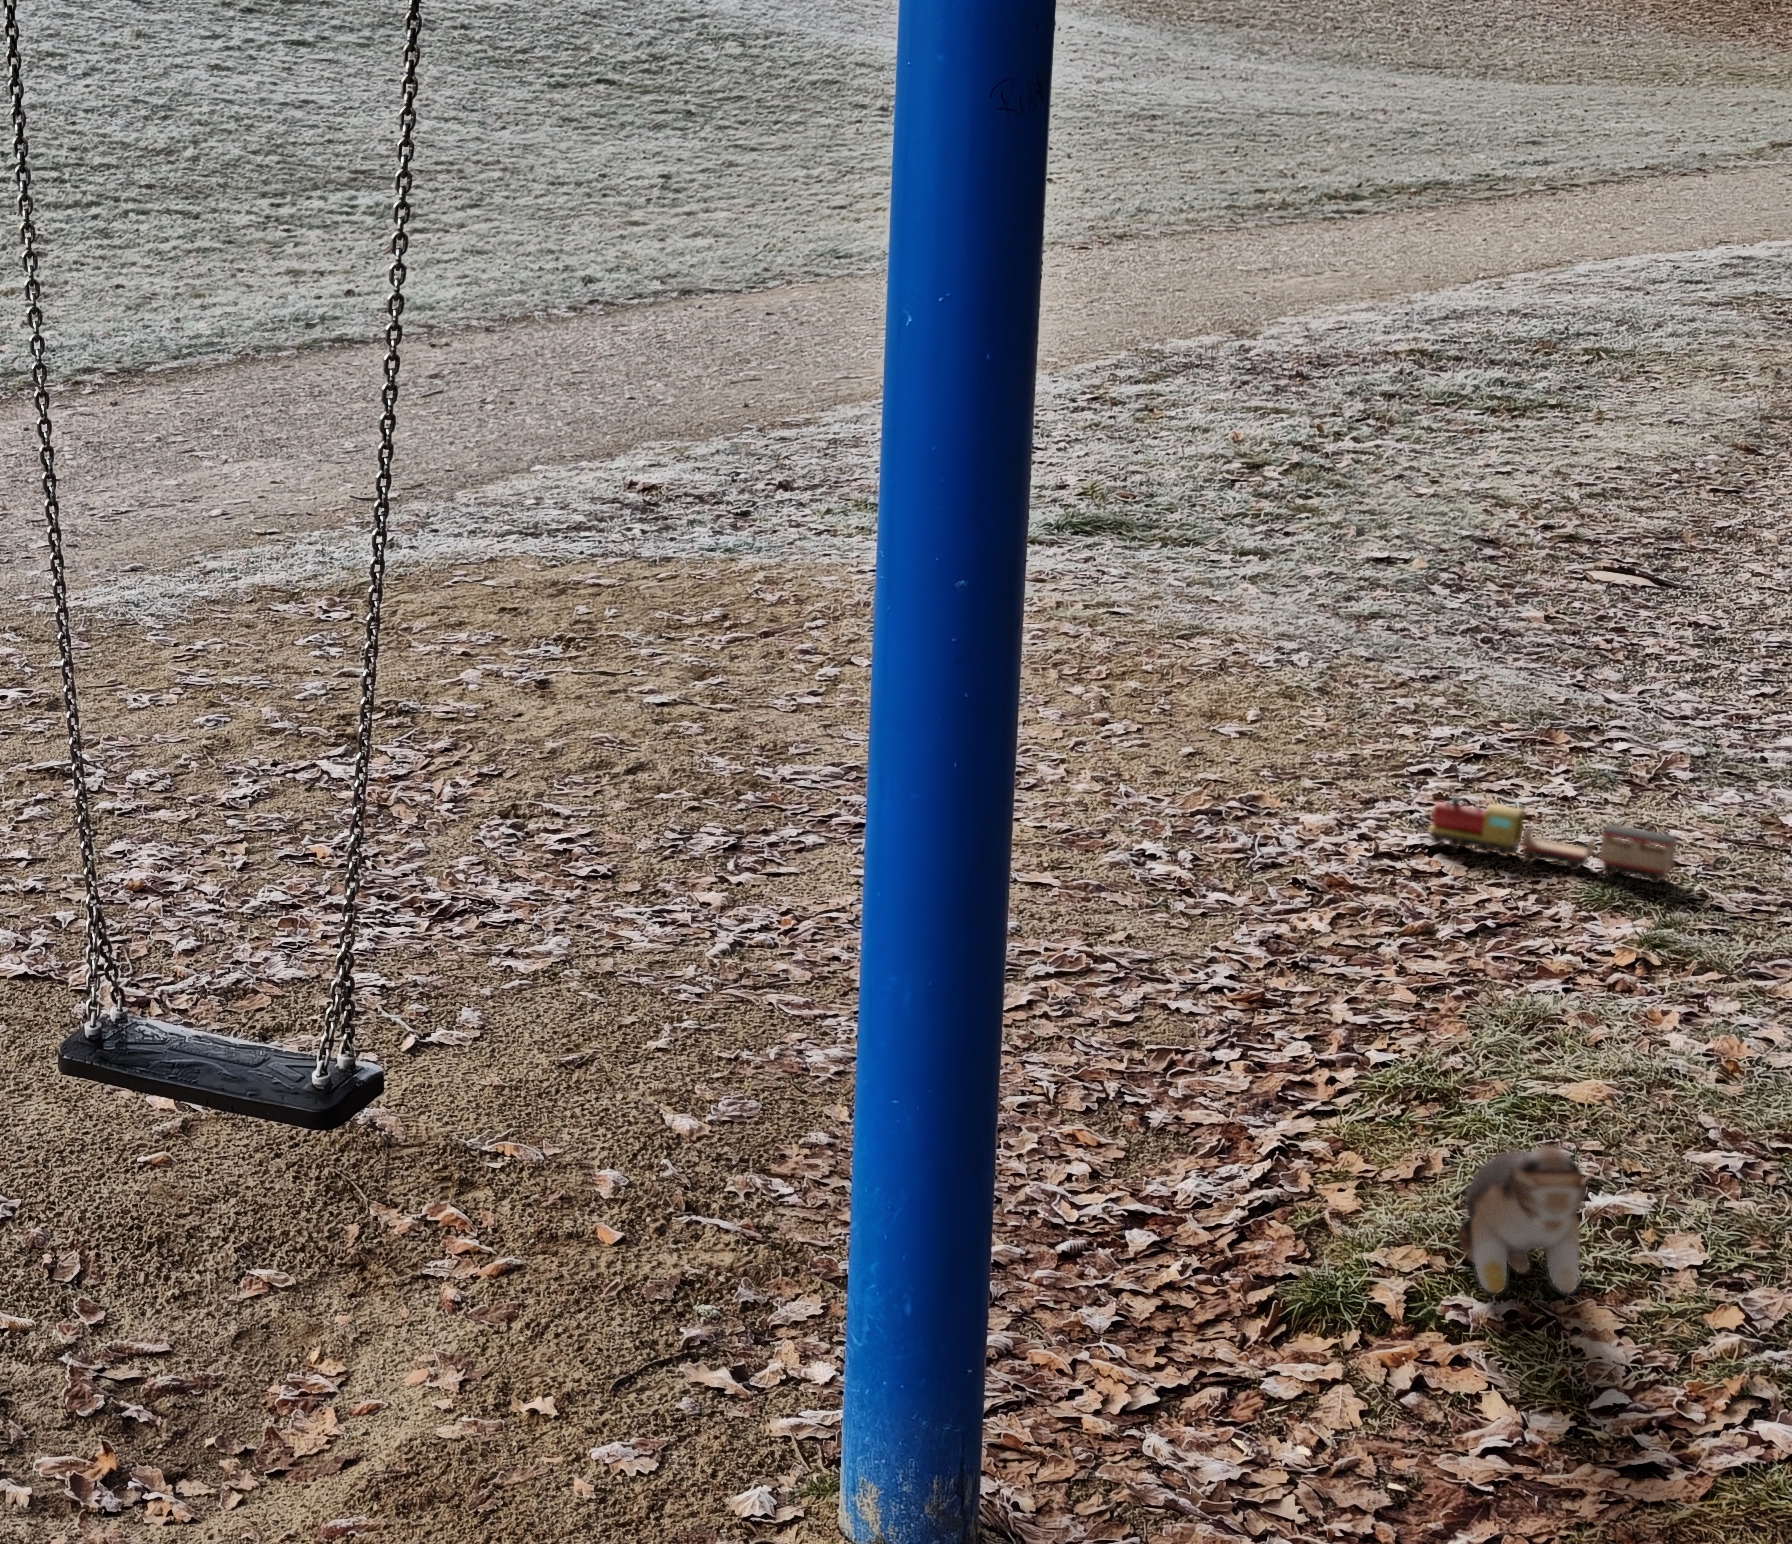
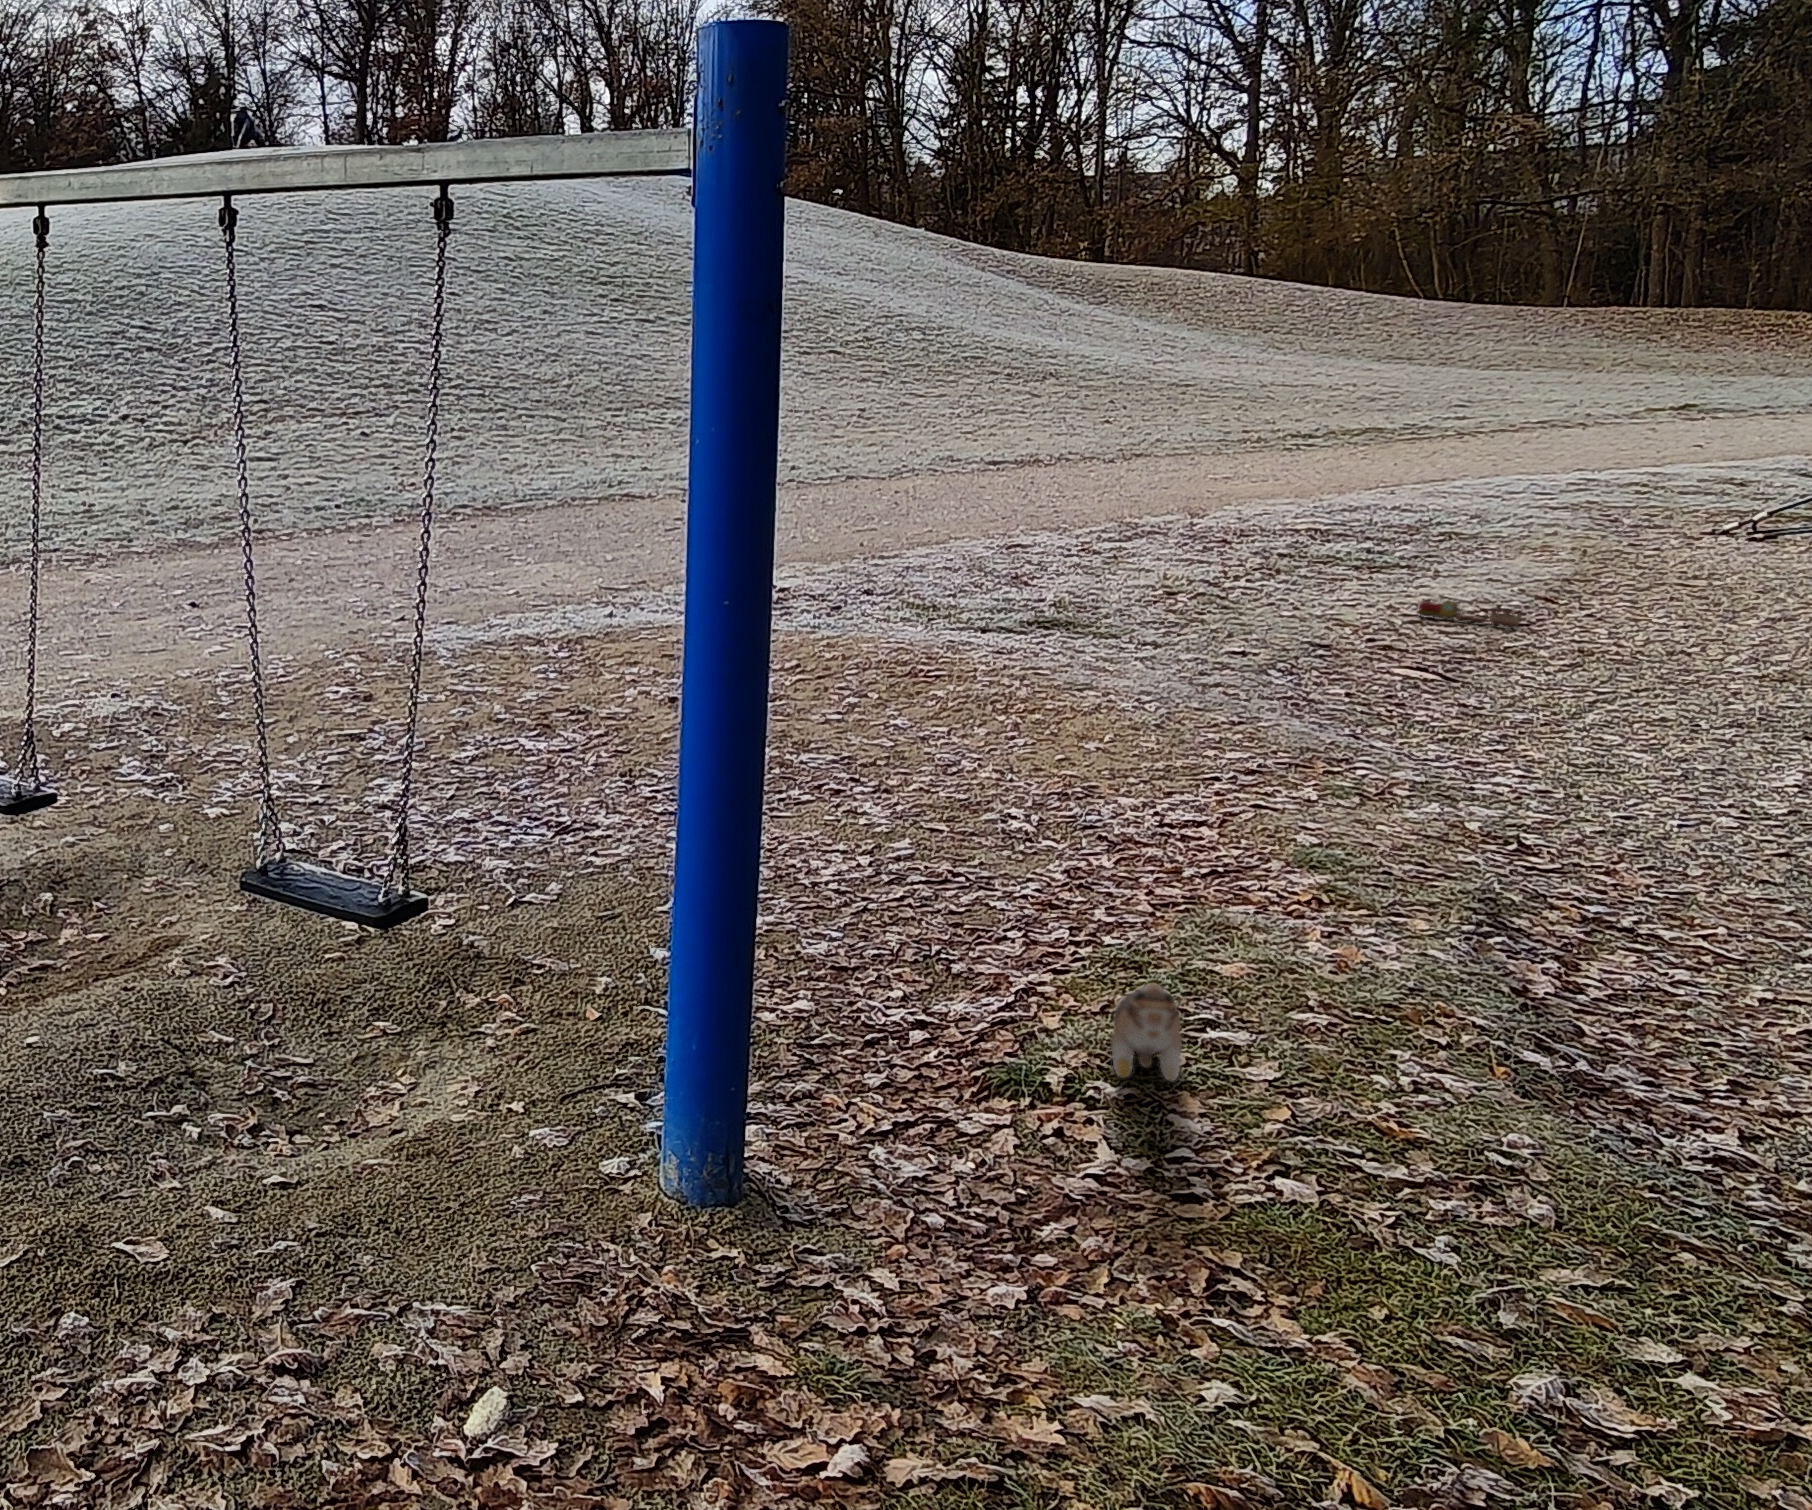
toy train: present [1428,795,1678,883] -> present [1418,599,1522,629]

